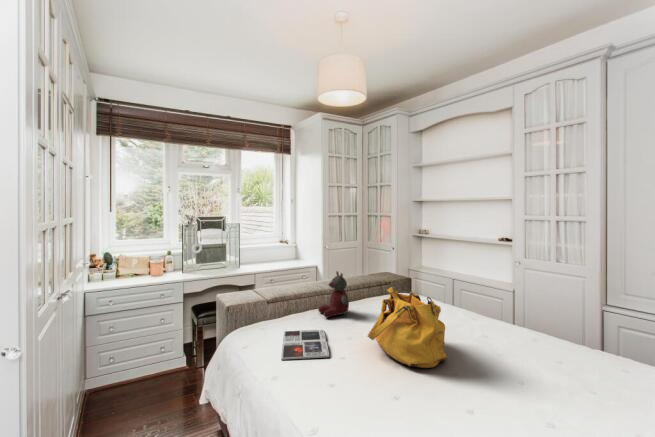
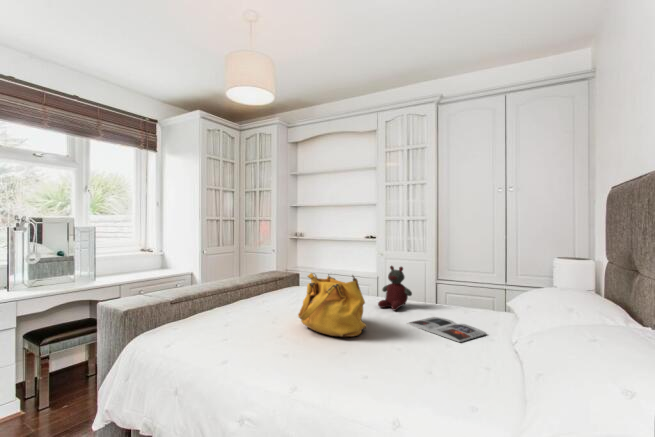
stuffed bear: present [318,271,349,318] -> present [378,266,412,310]
magazine: present [282,330,329,360] -> present [407,317,486,342]

